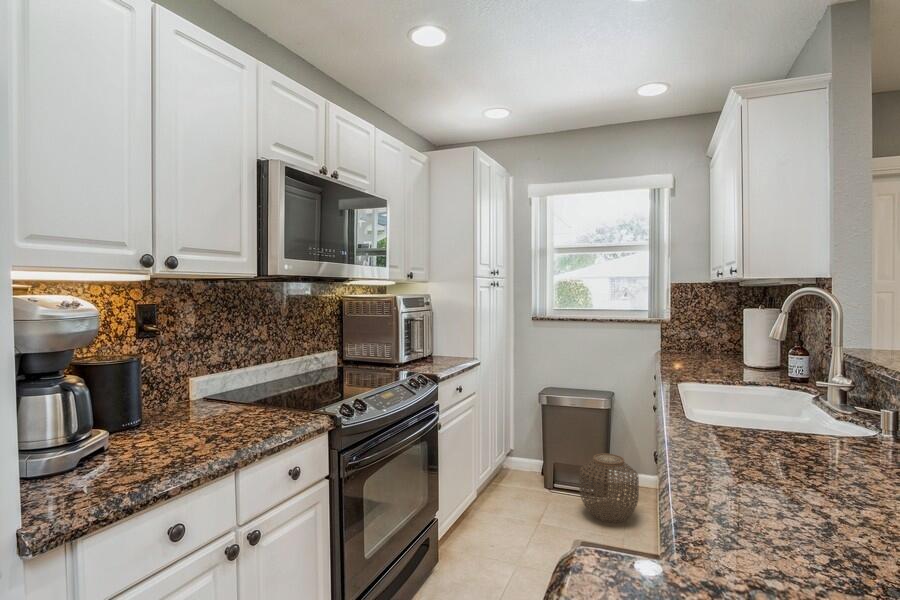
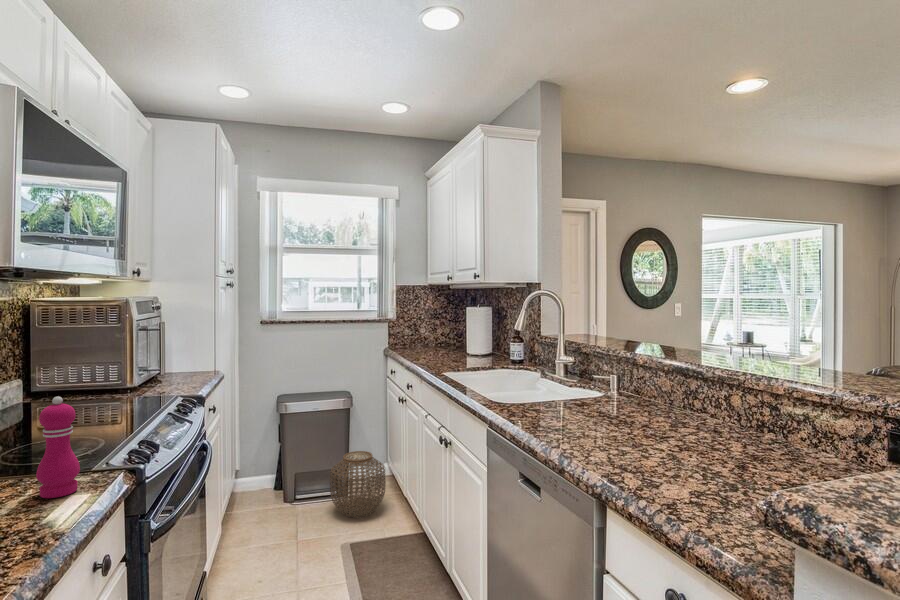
pepper mill: none [254,360,279,429] -> present [36,396,80,498]

